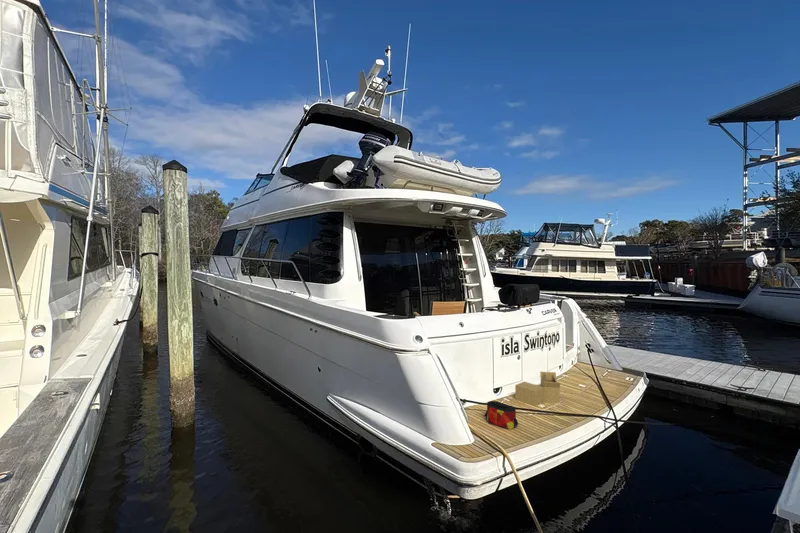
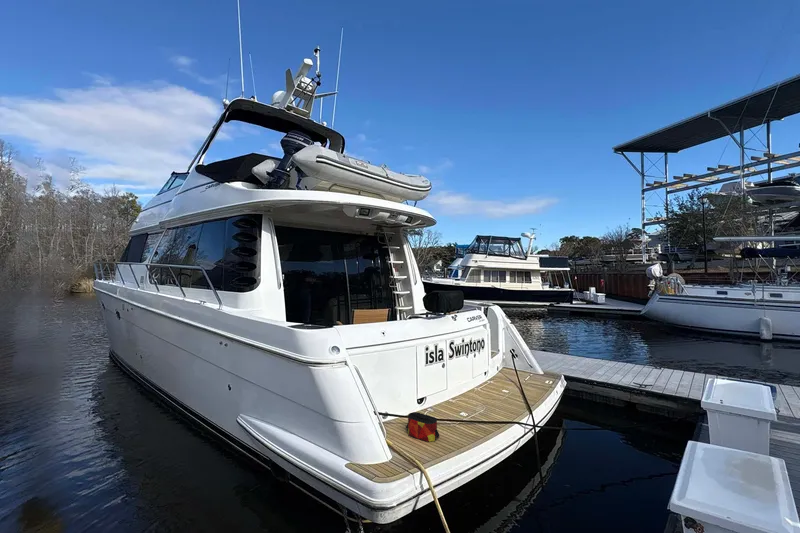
cardboard box: present [515,372,560,407] -> none [439,379,484,416]

